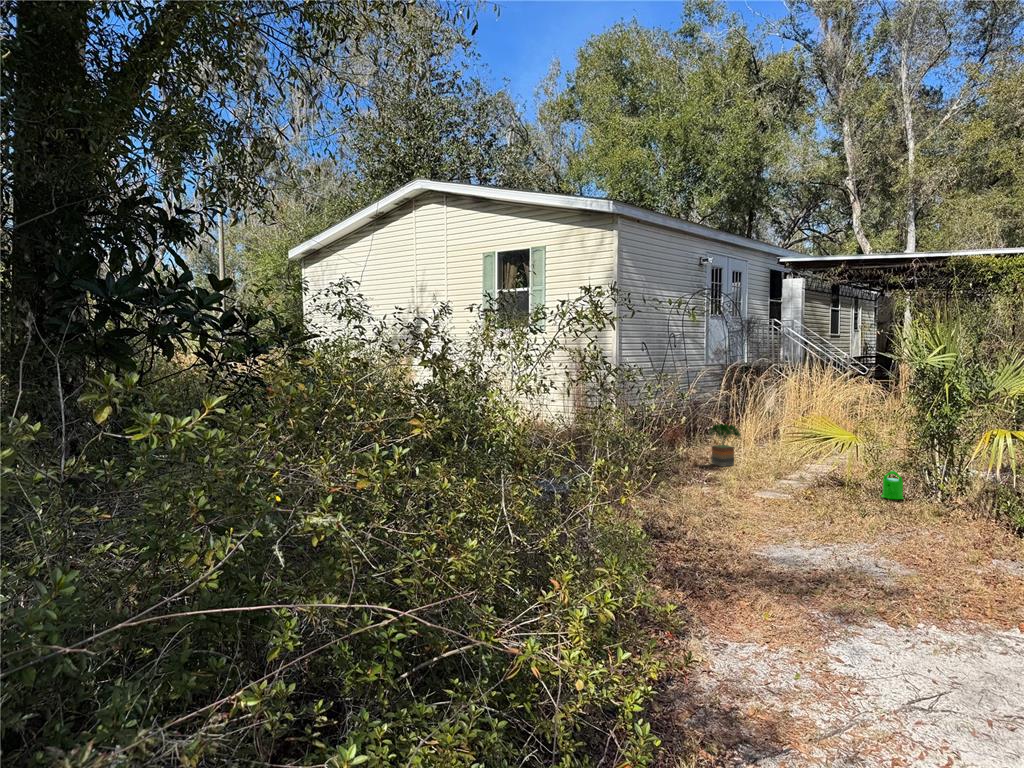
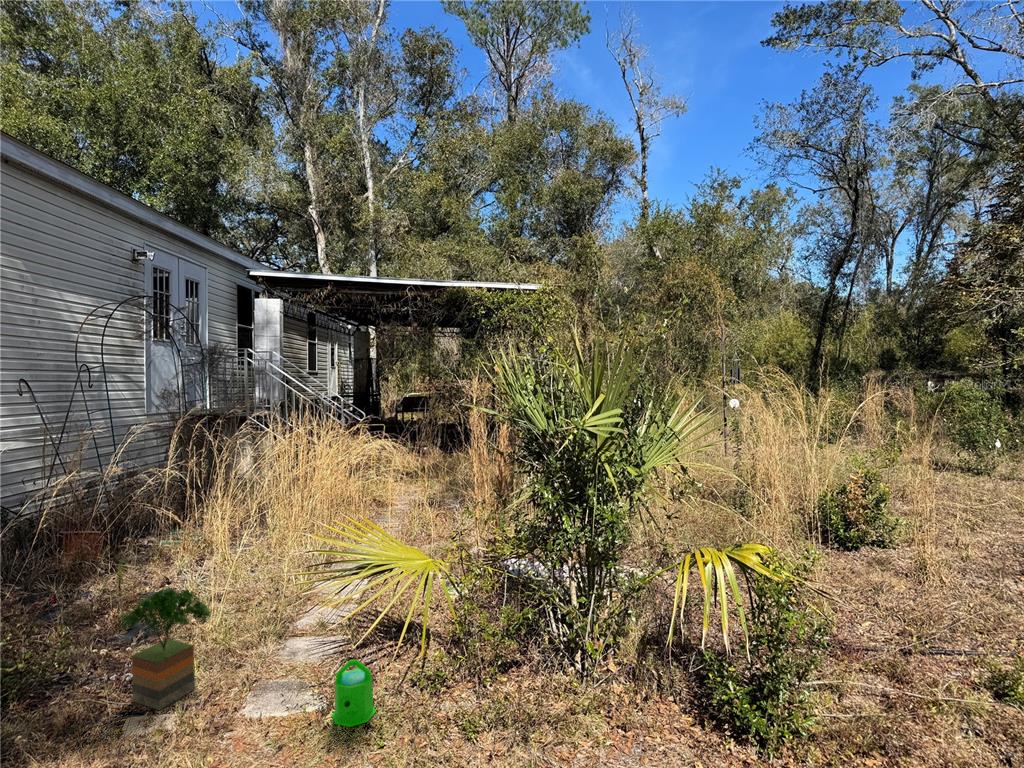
watering can: present [881,471,904,499] -> present [332,659,376,727]

